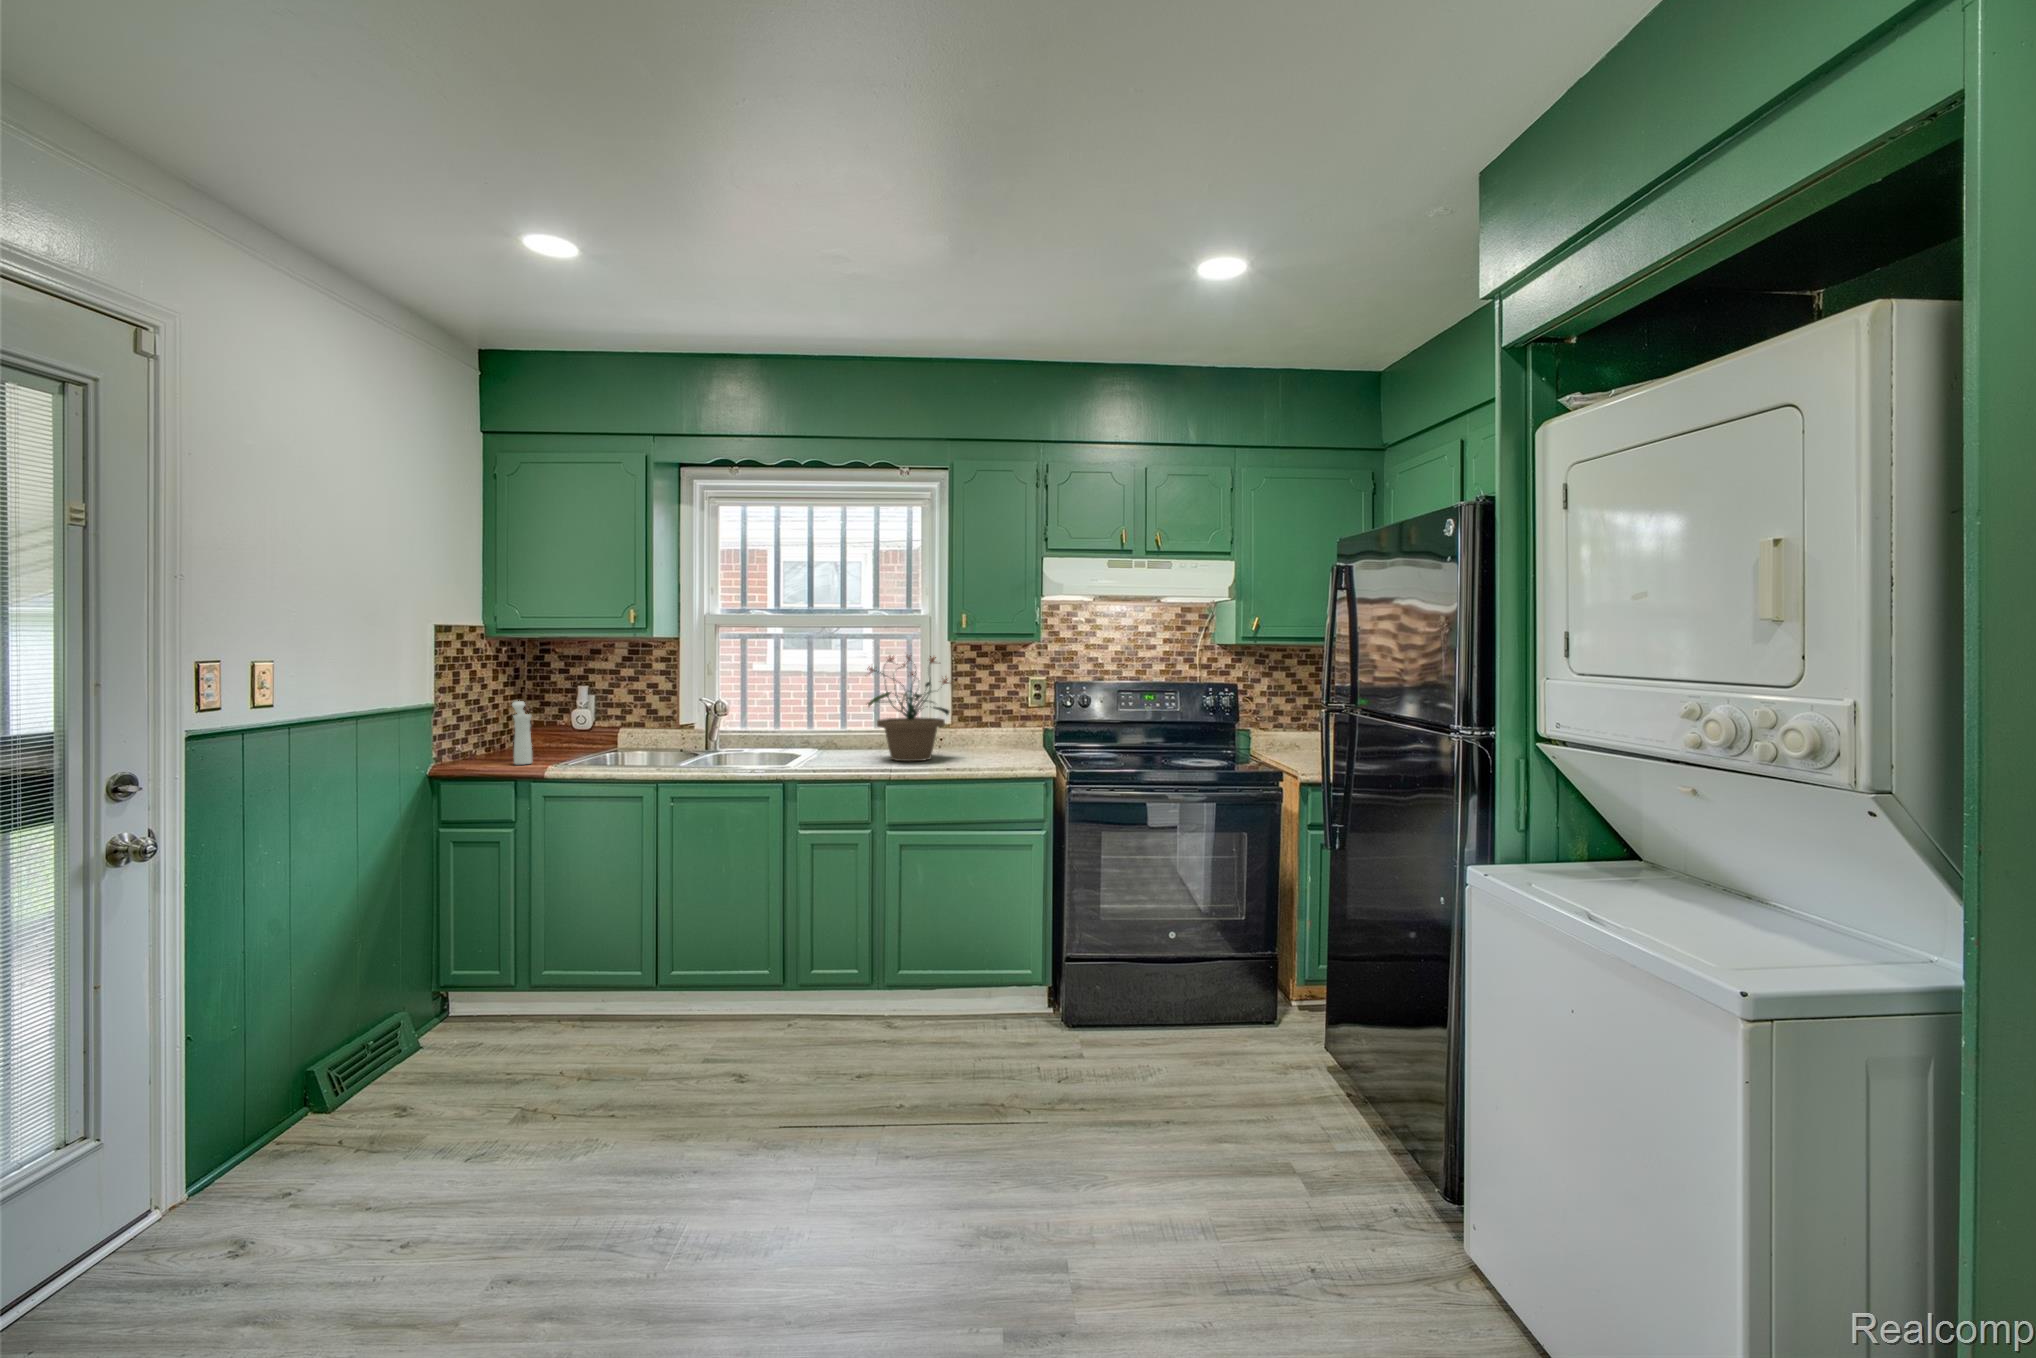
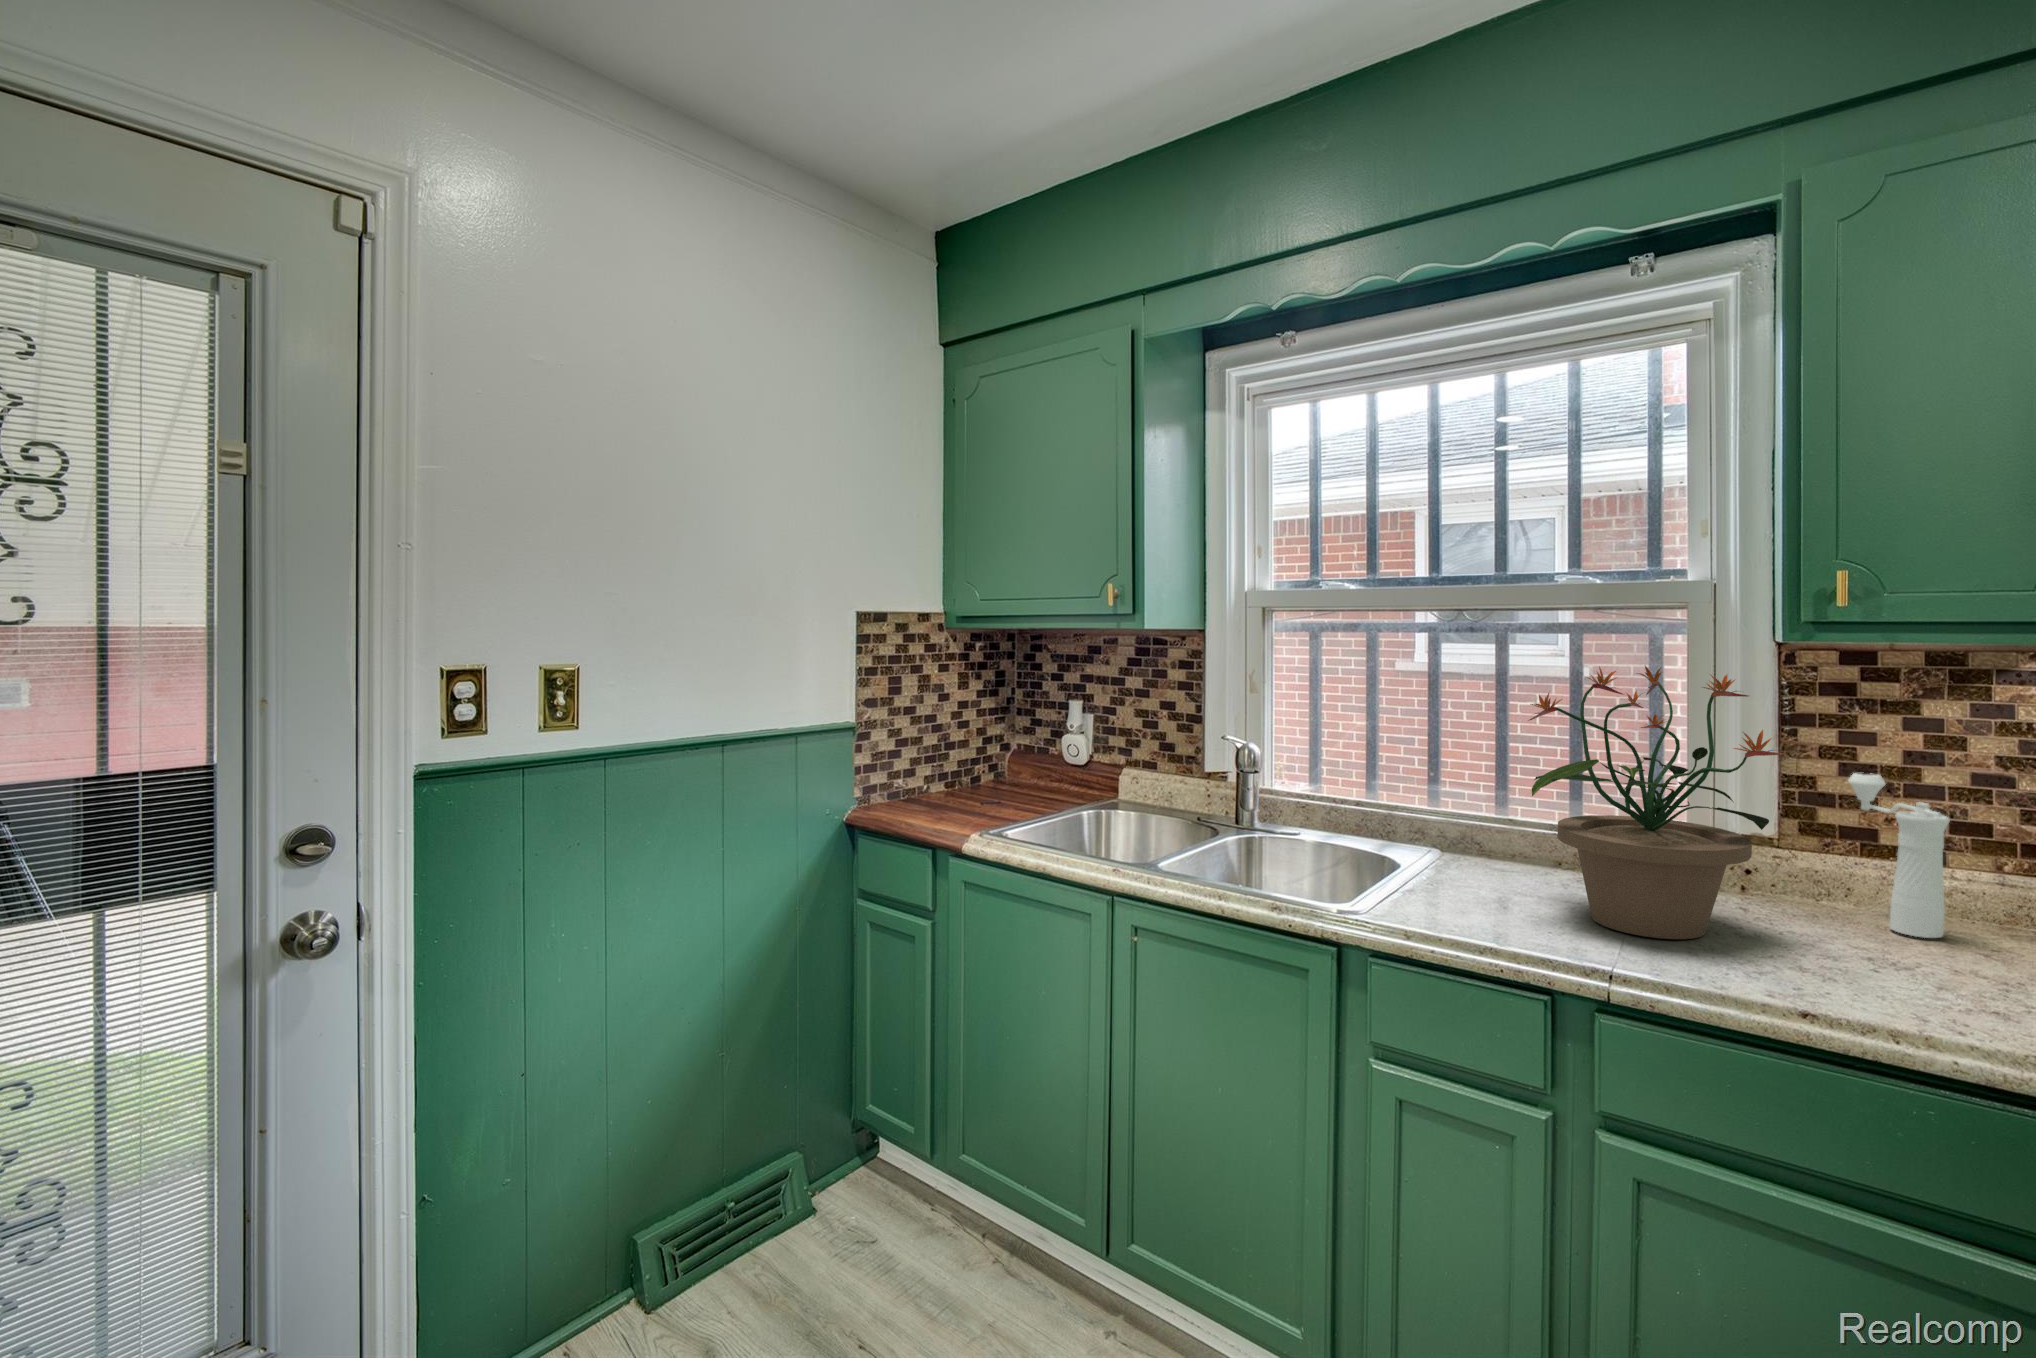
pepper mill: present [512,701,532,764] -> present [1848,773,1950,938]

